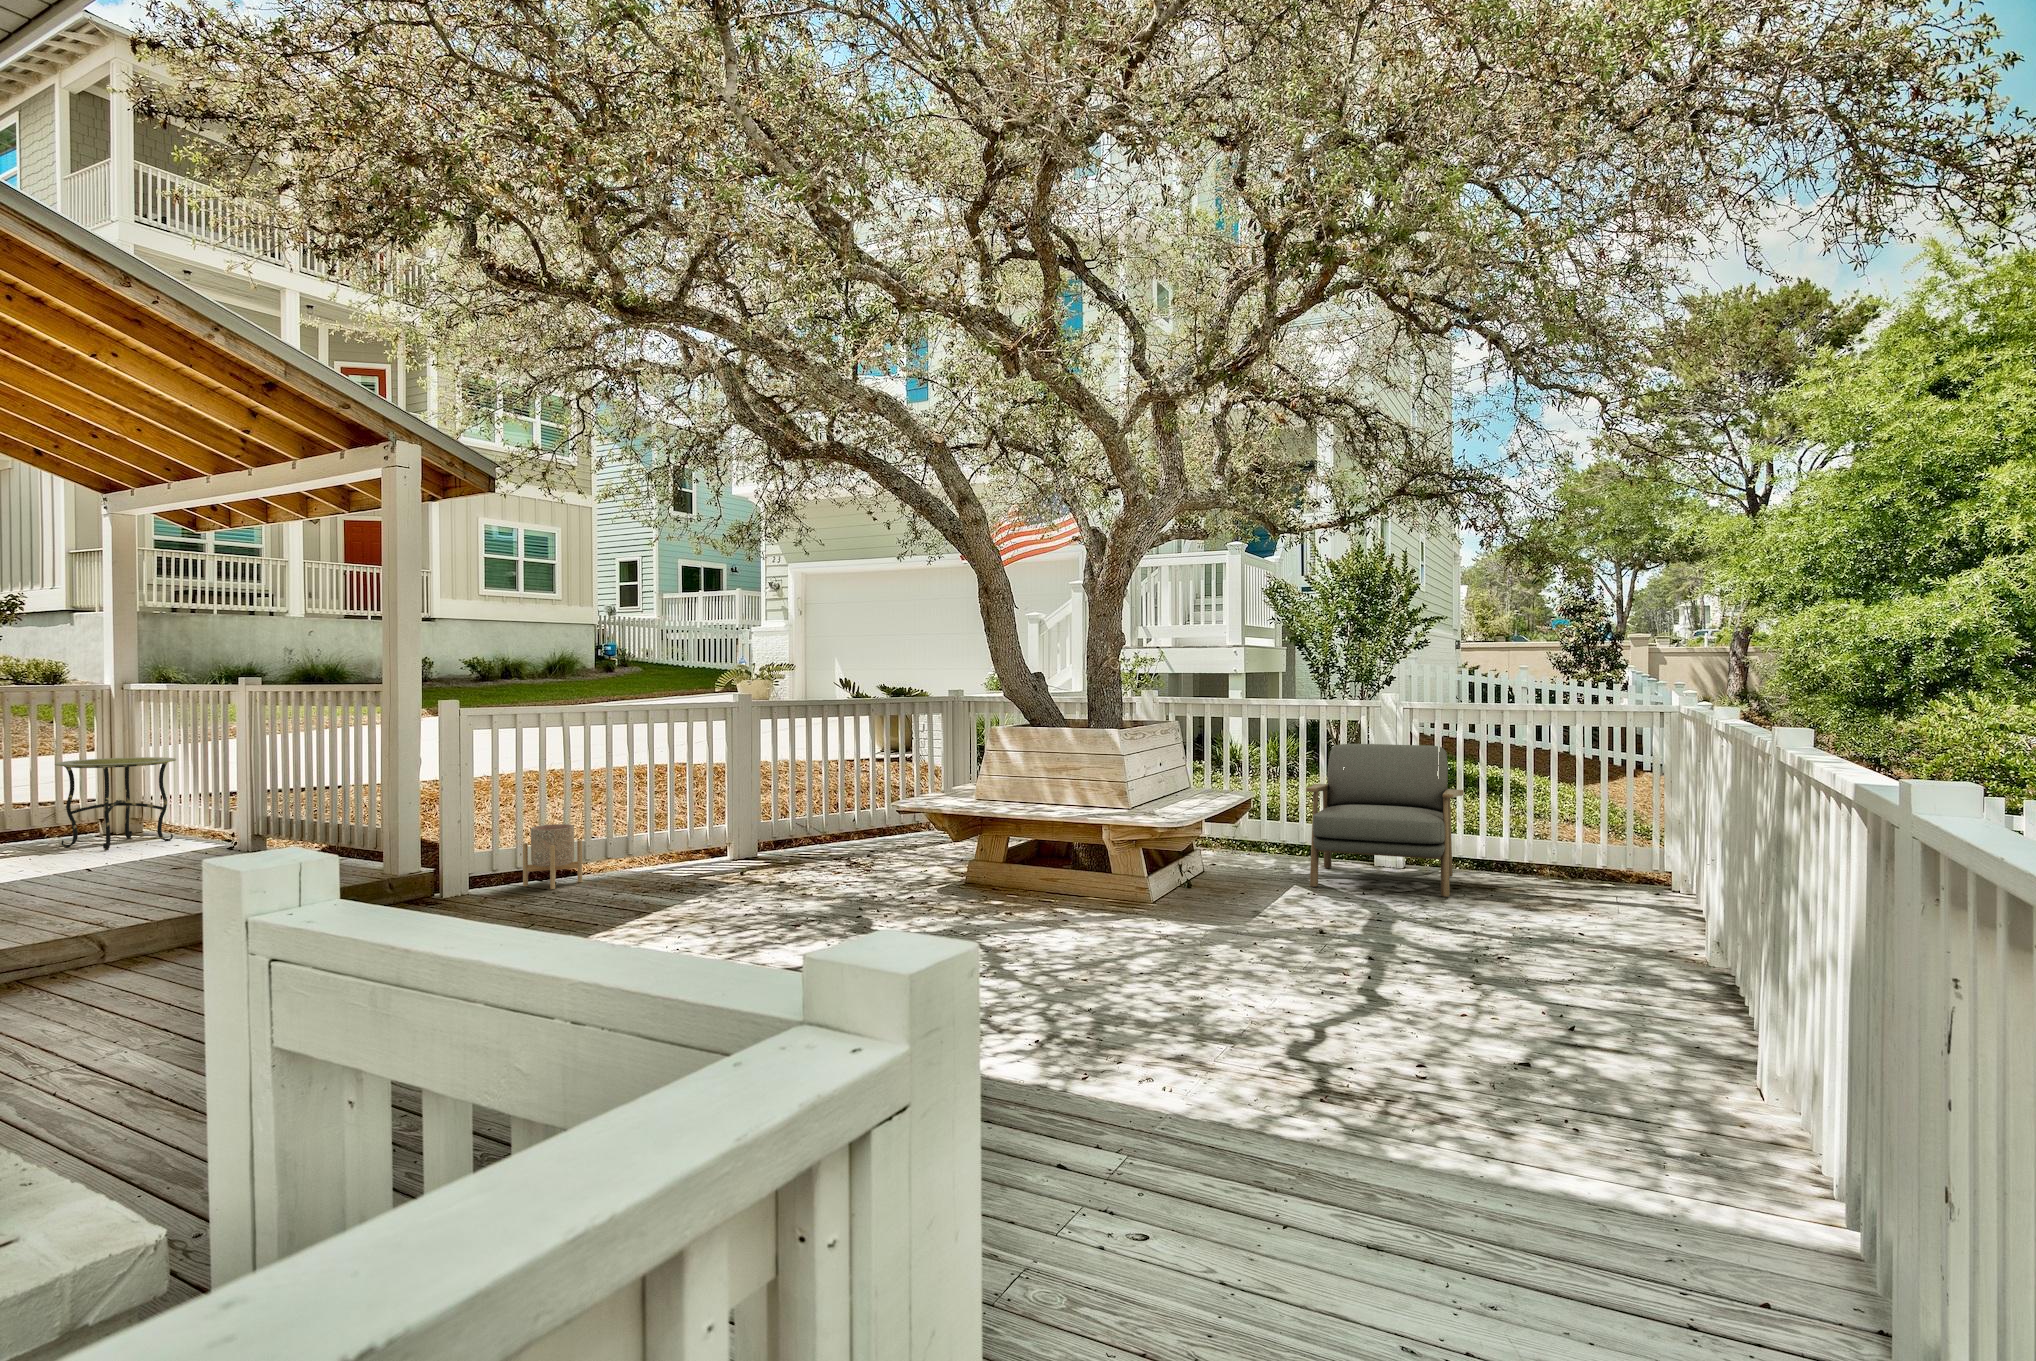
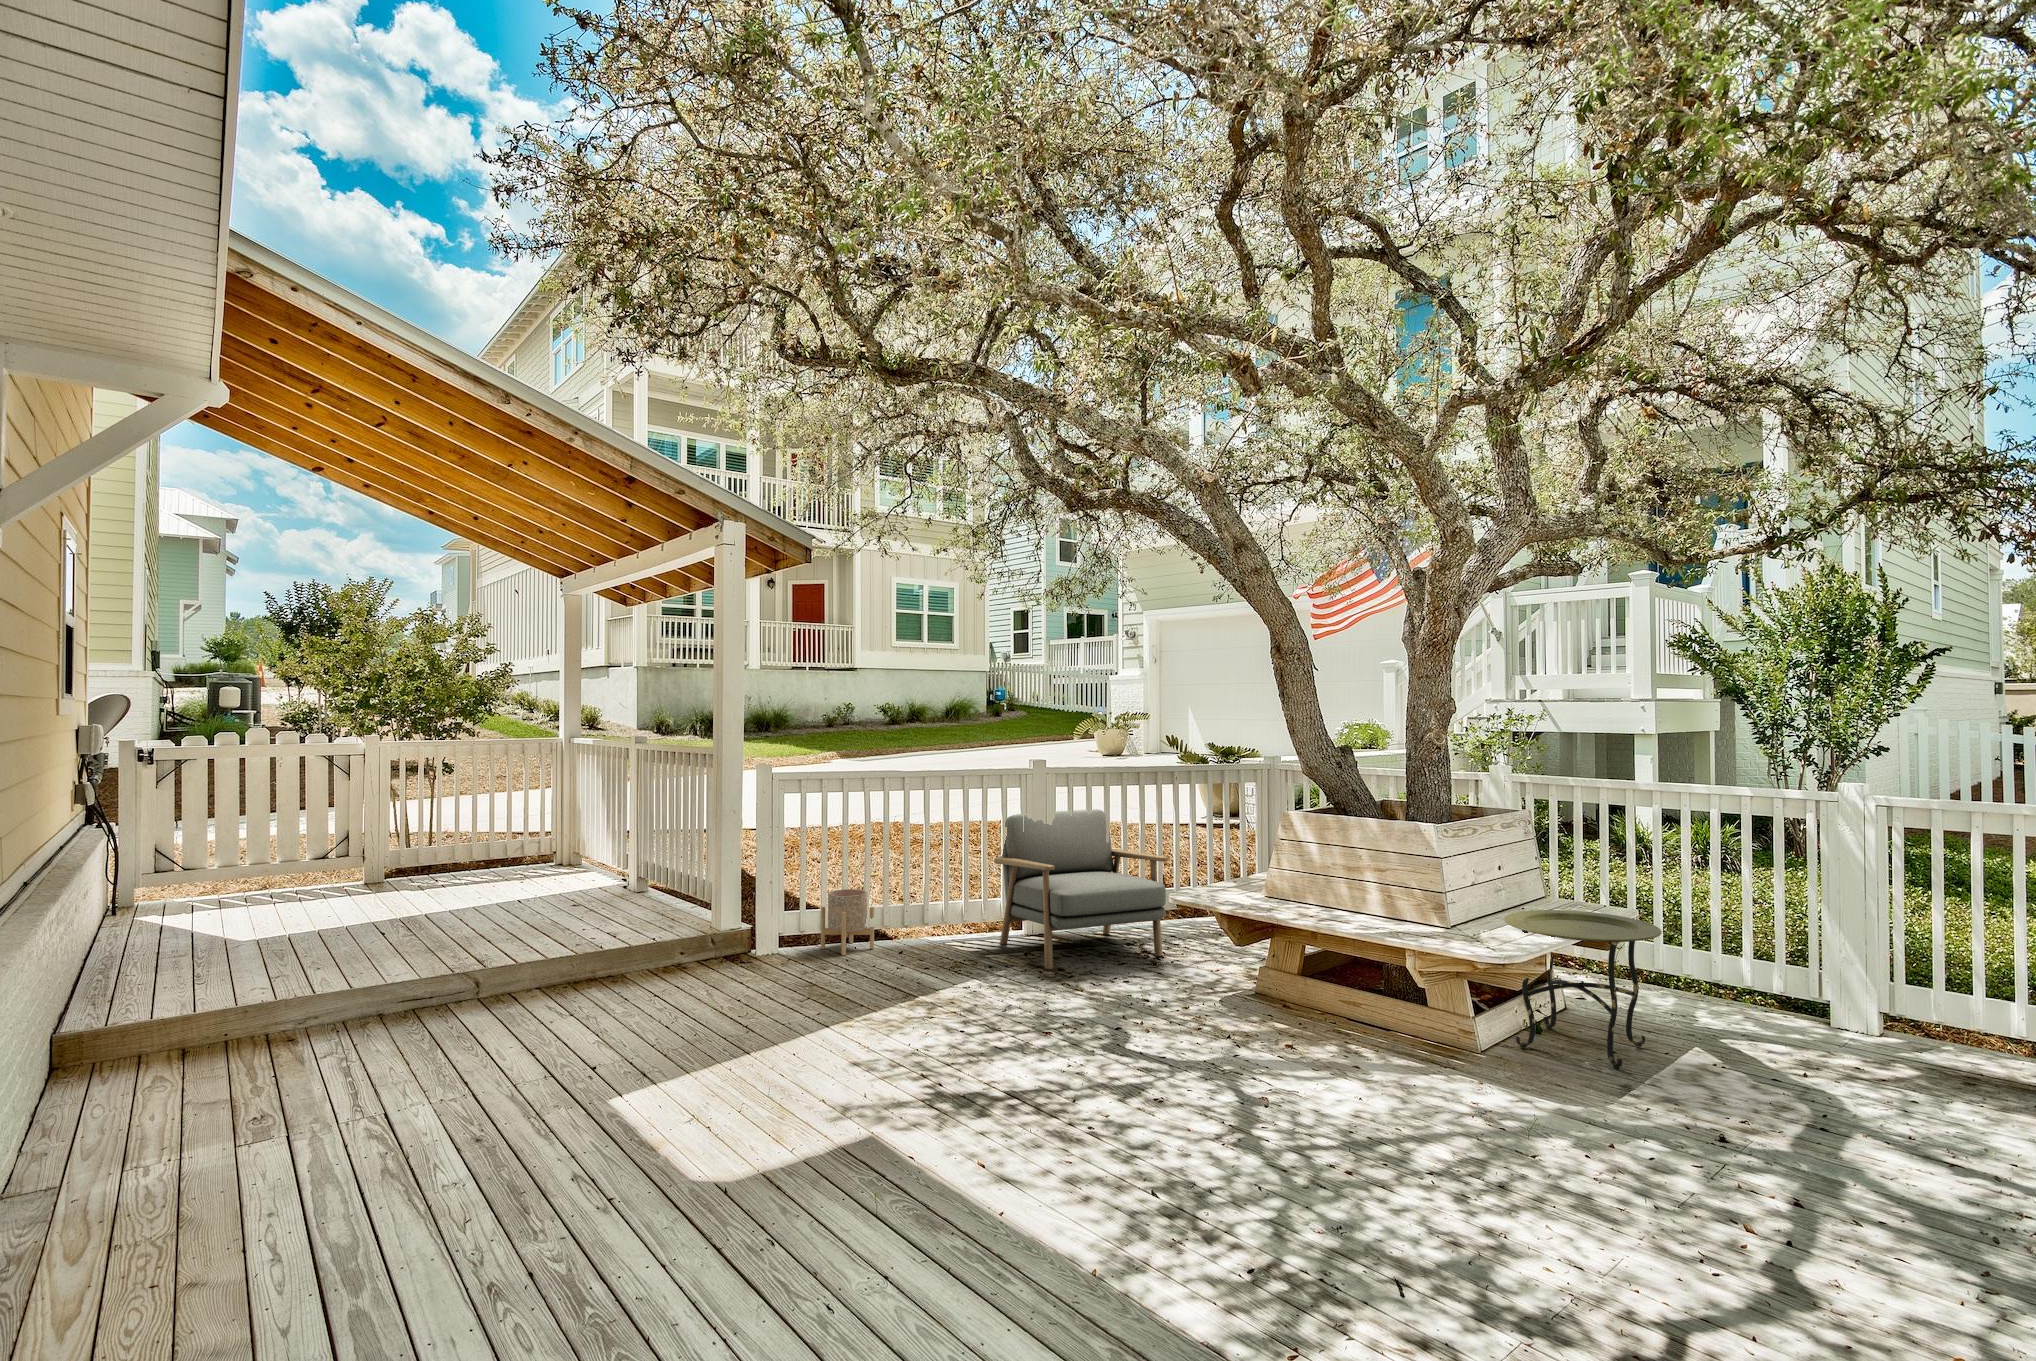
armchair: present [1306,744,1464,897] -> present [994,809,1168,969]
side table: present [55,757,176,851] -> present [1504,910,1662,1069]

